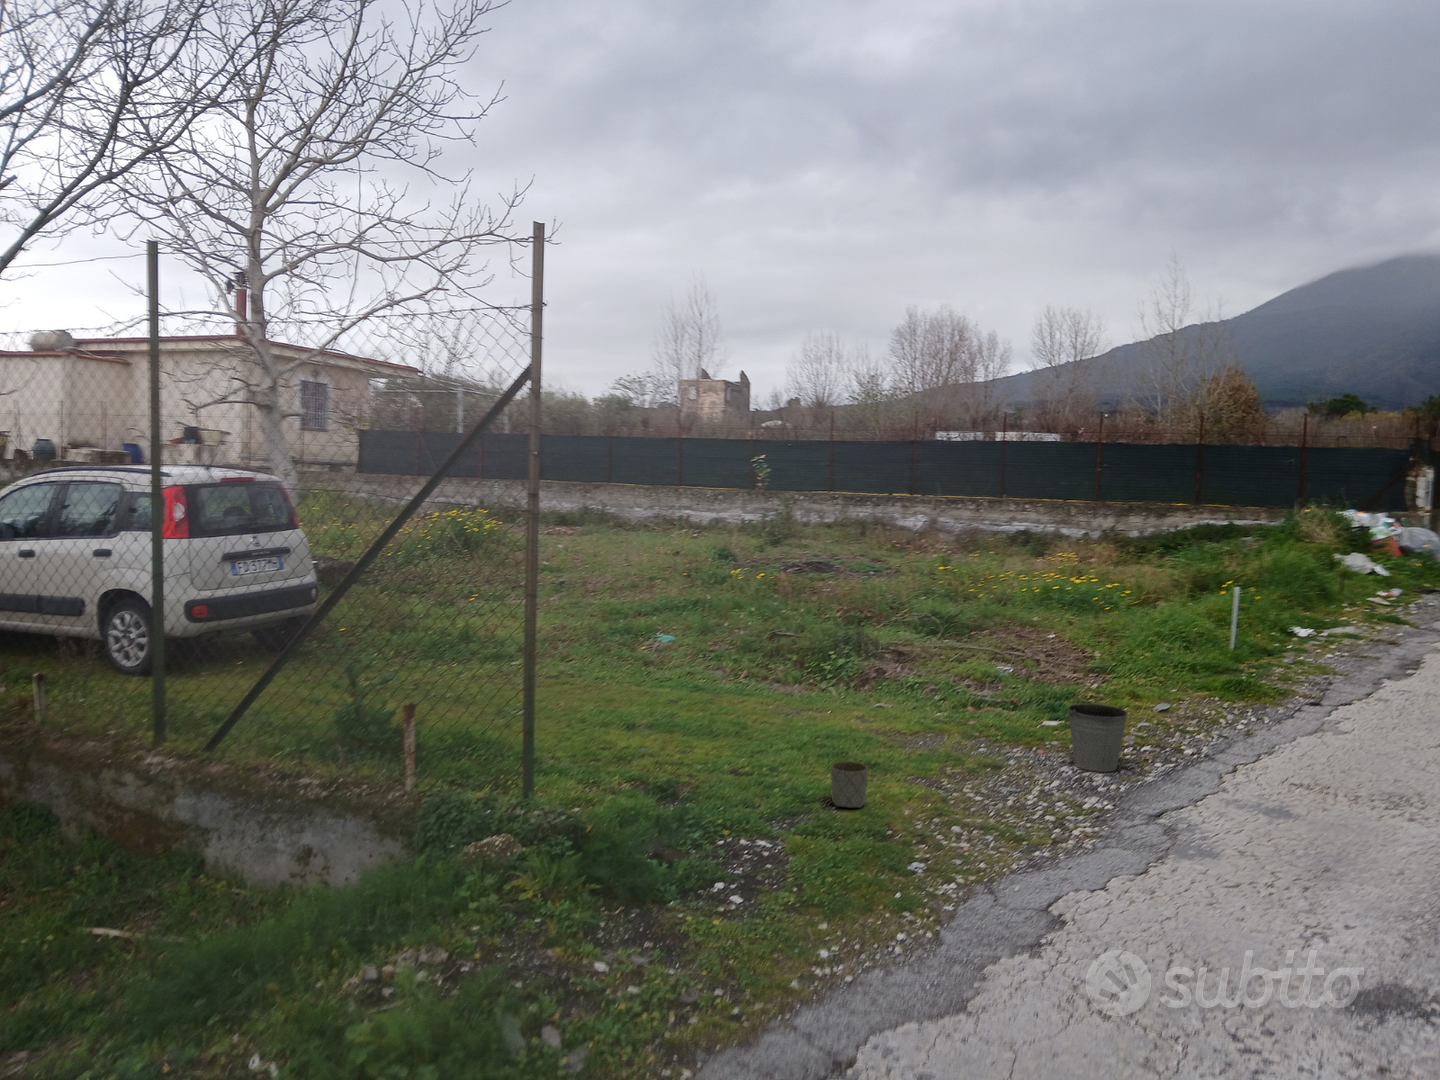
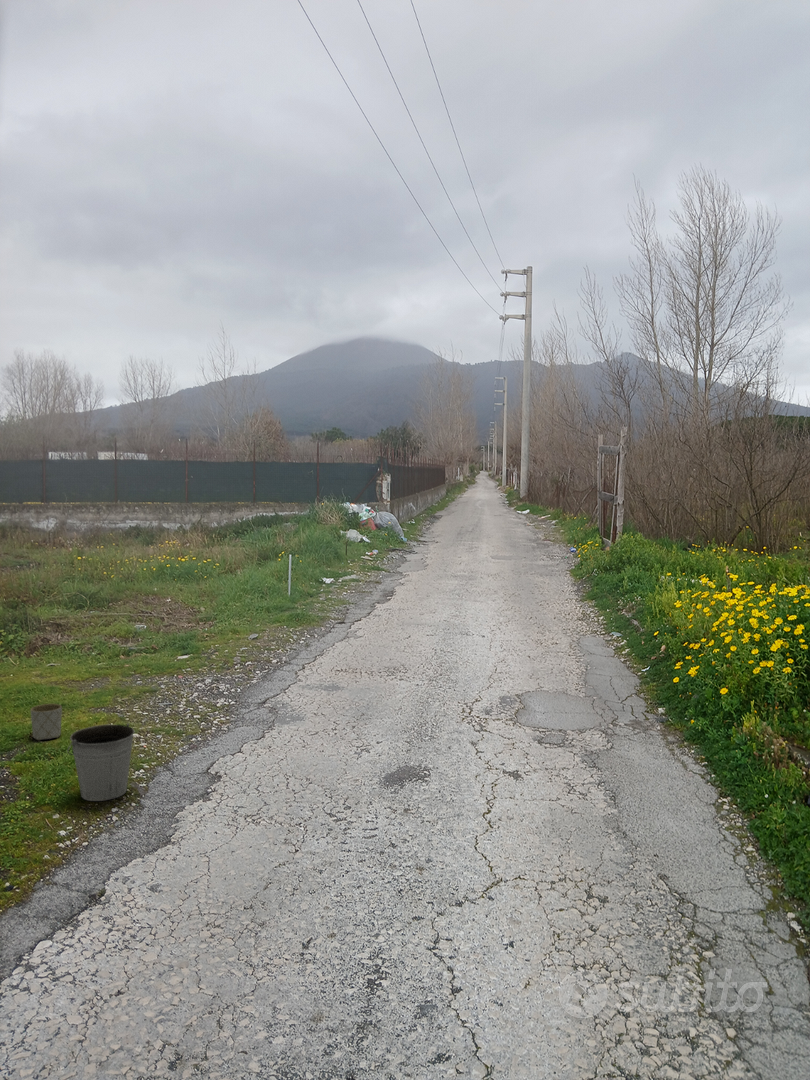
bucket: present [1068,703,1128,772] -> present [67,723,134,801]

